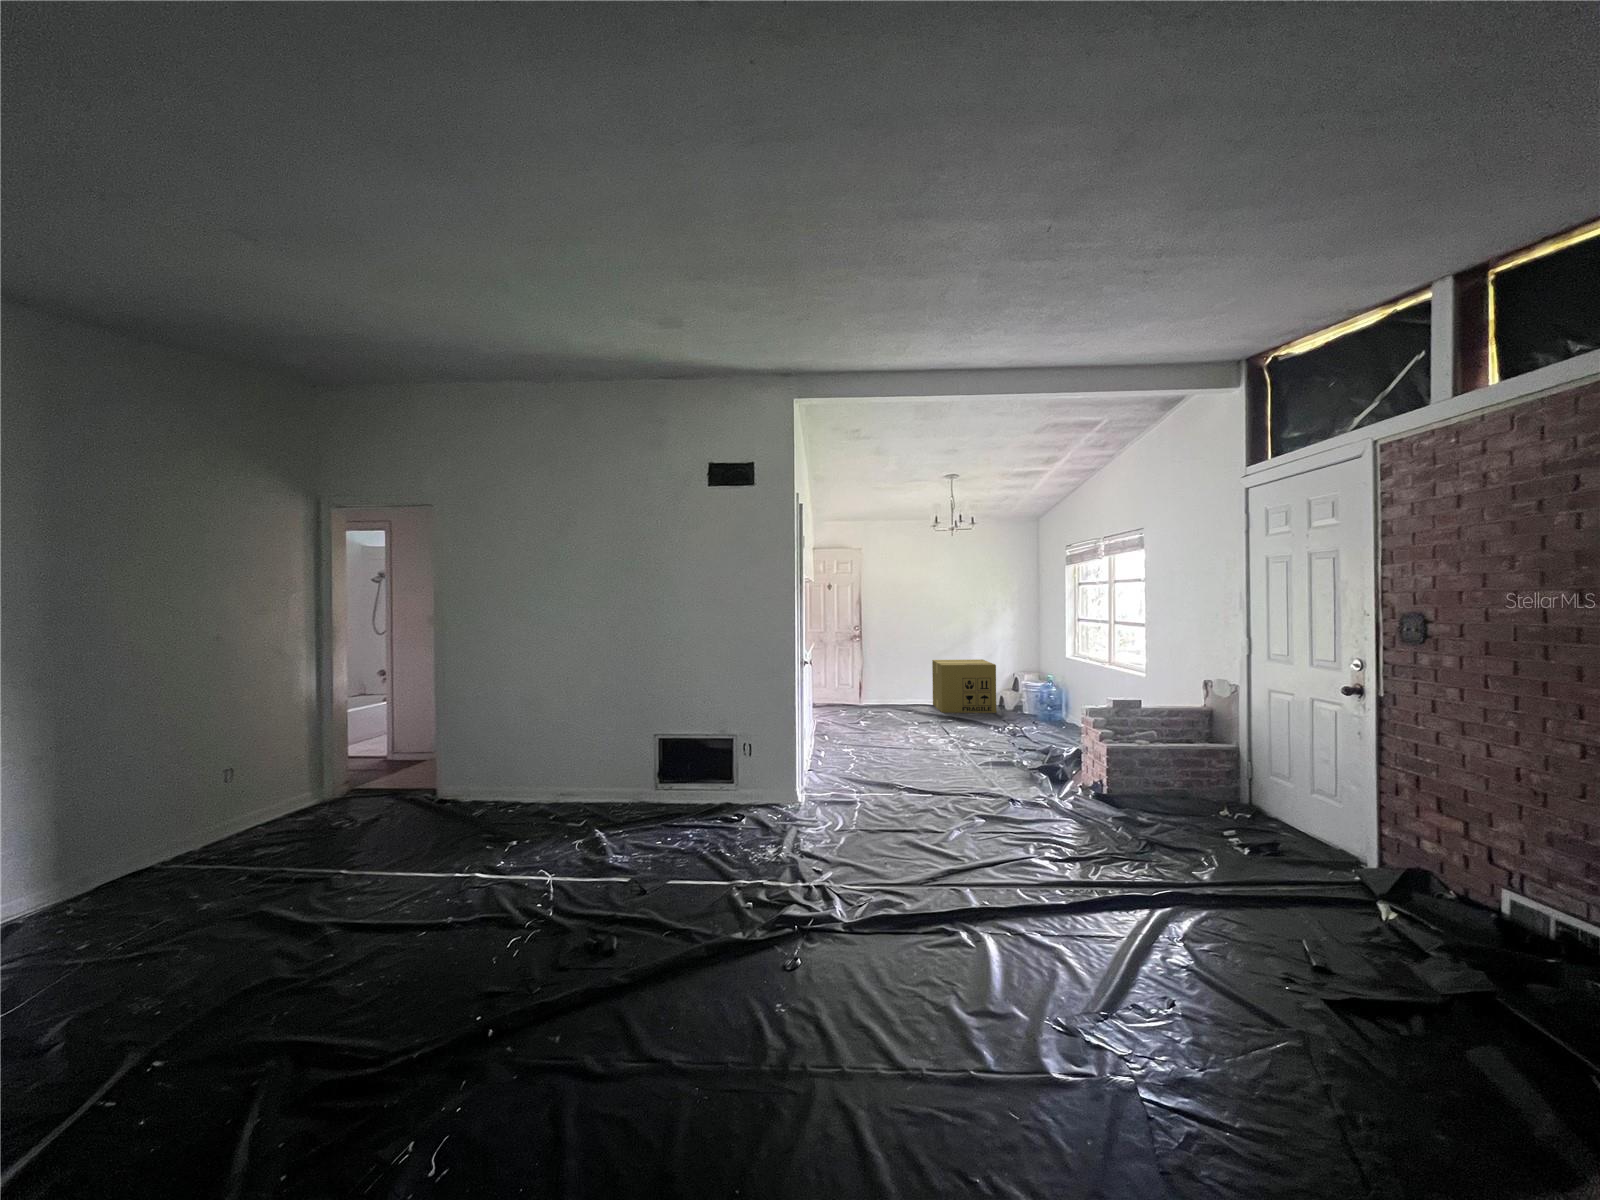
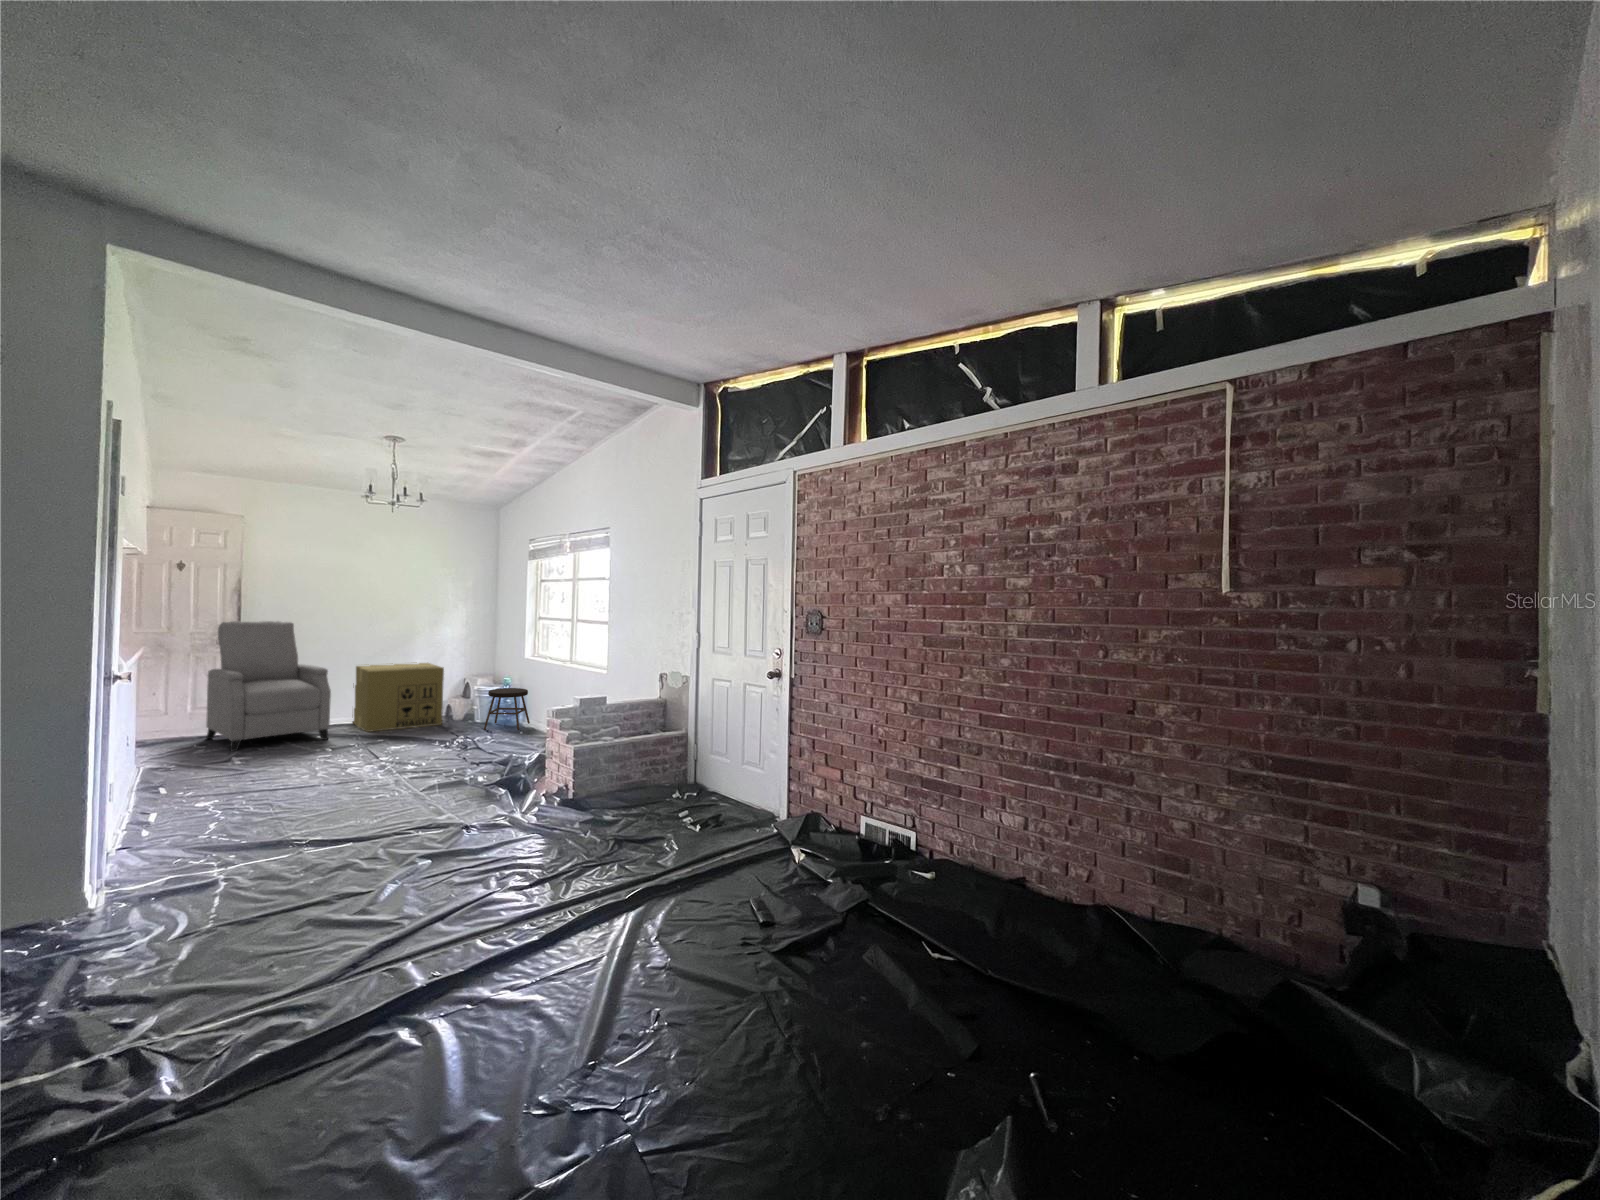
chair: none [848,627,918,717] -> present [206,621,331,751]
stool: none [1030,685,1071,724] -> present [484,688,530,730]

